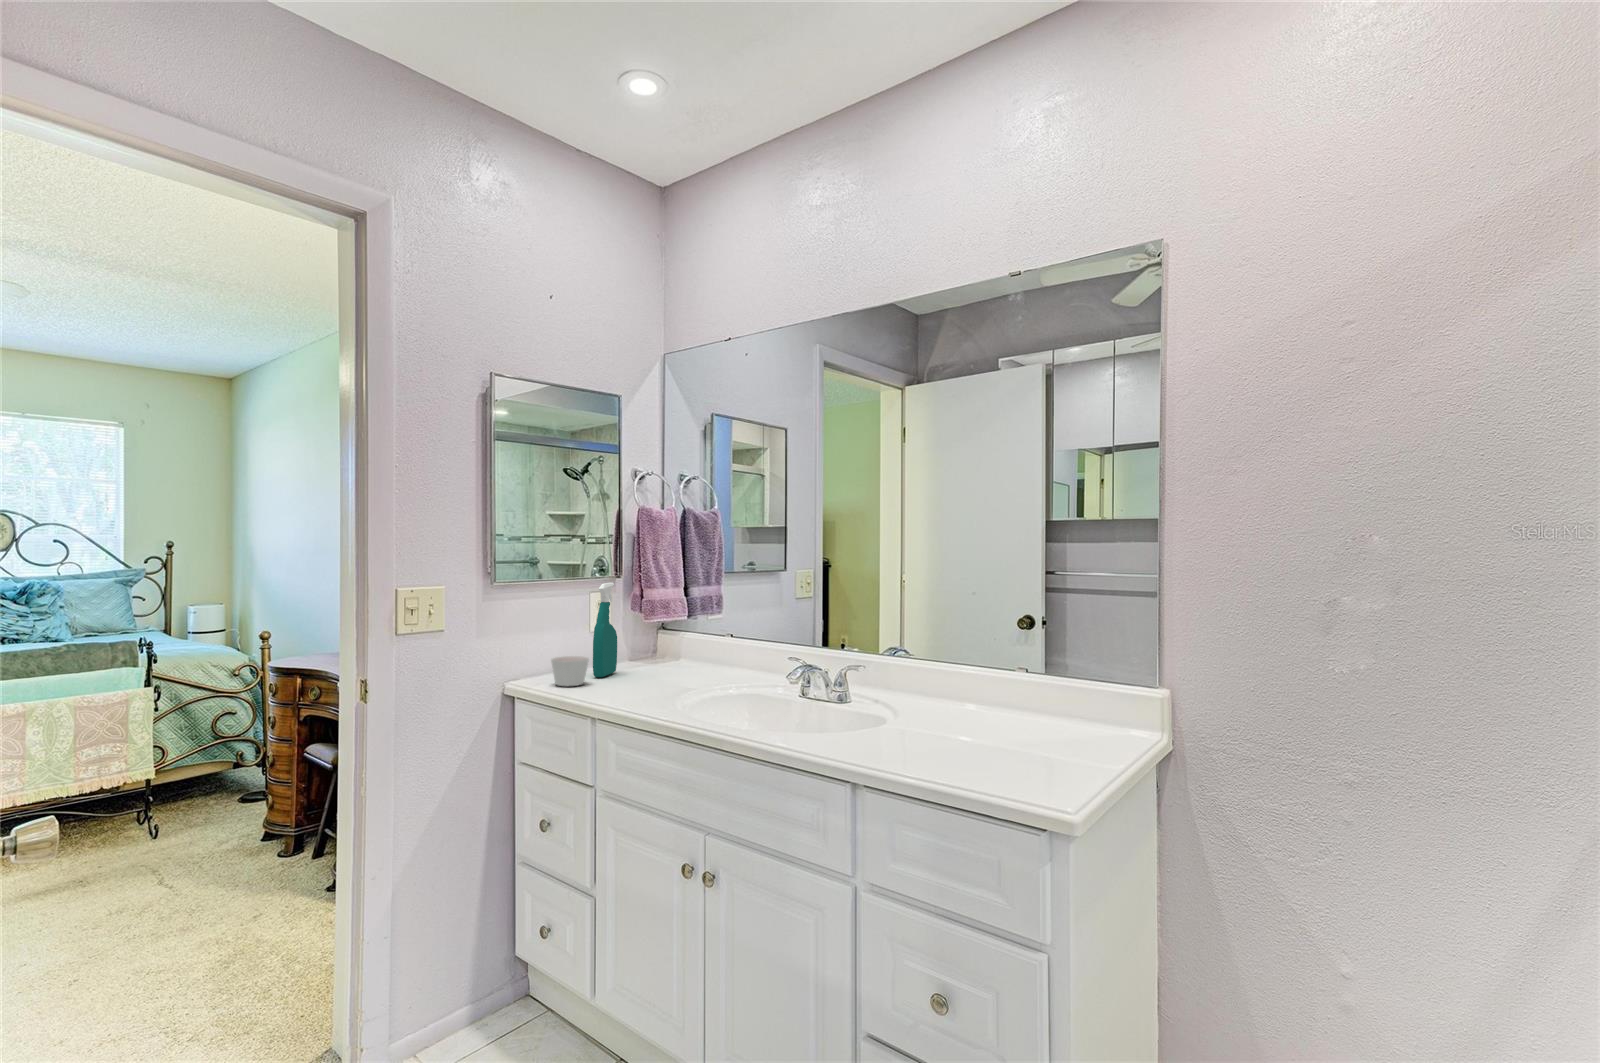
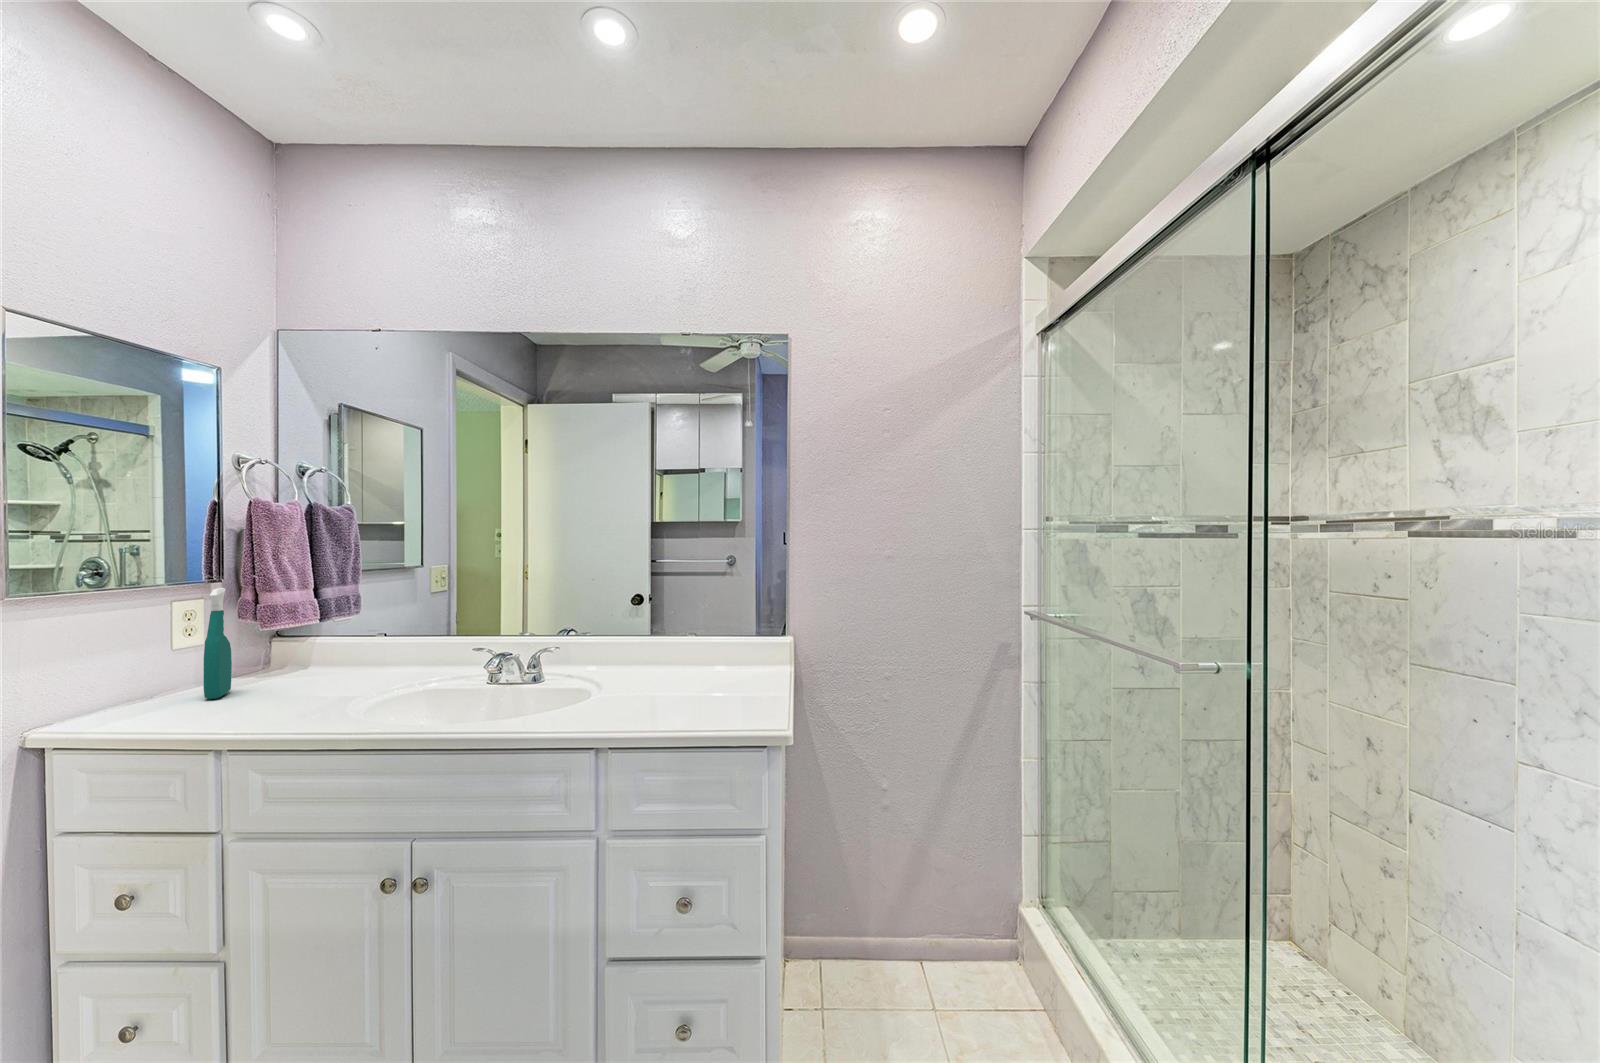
candle: present [551,656,589,686] -> none [151,676,209,715]

